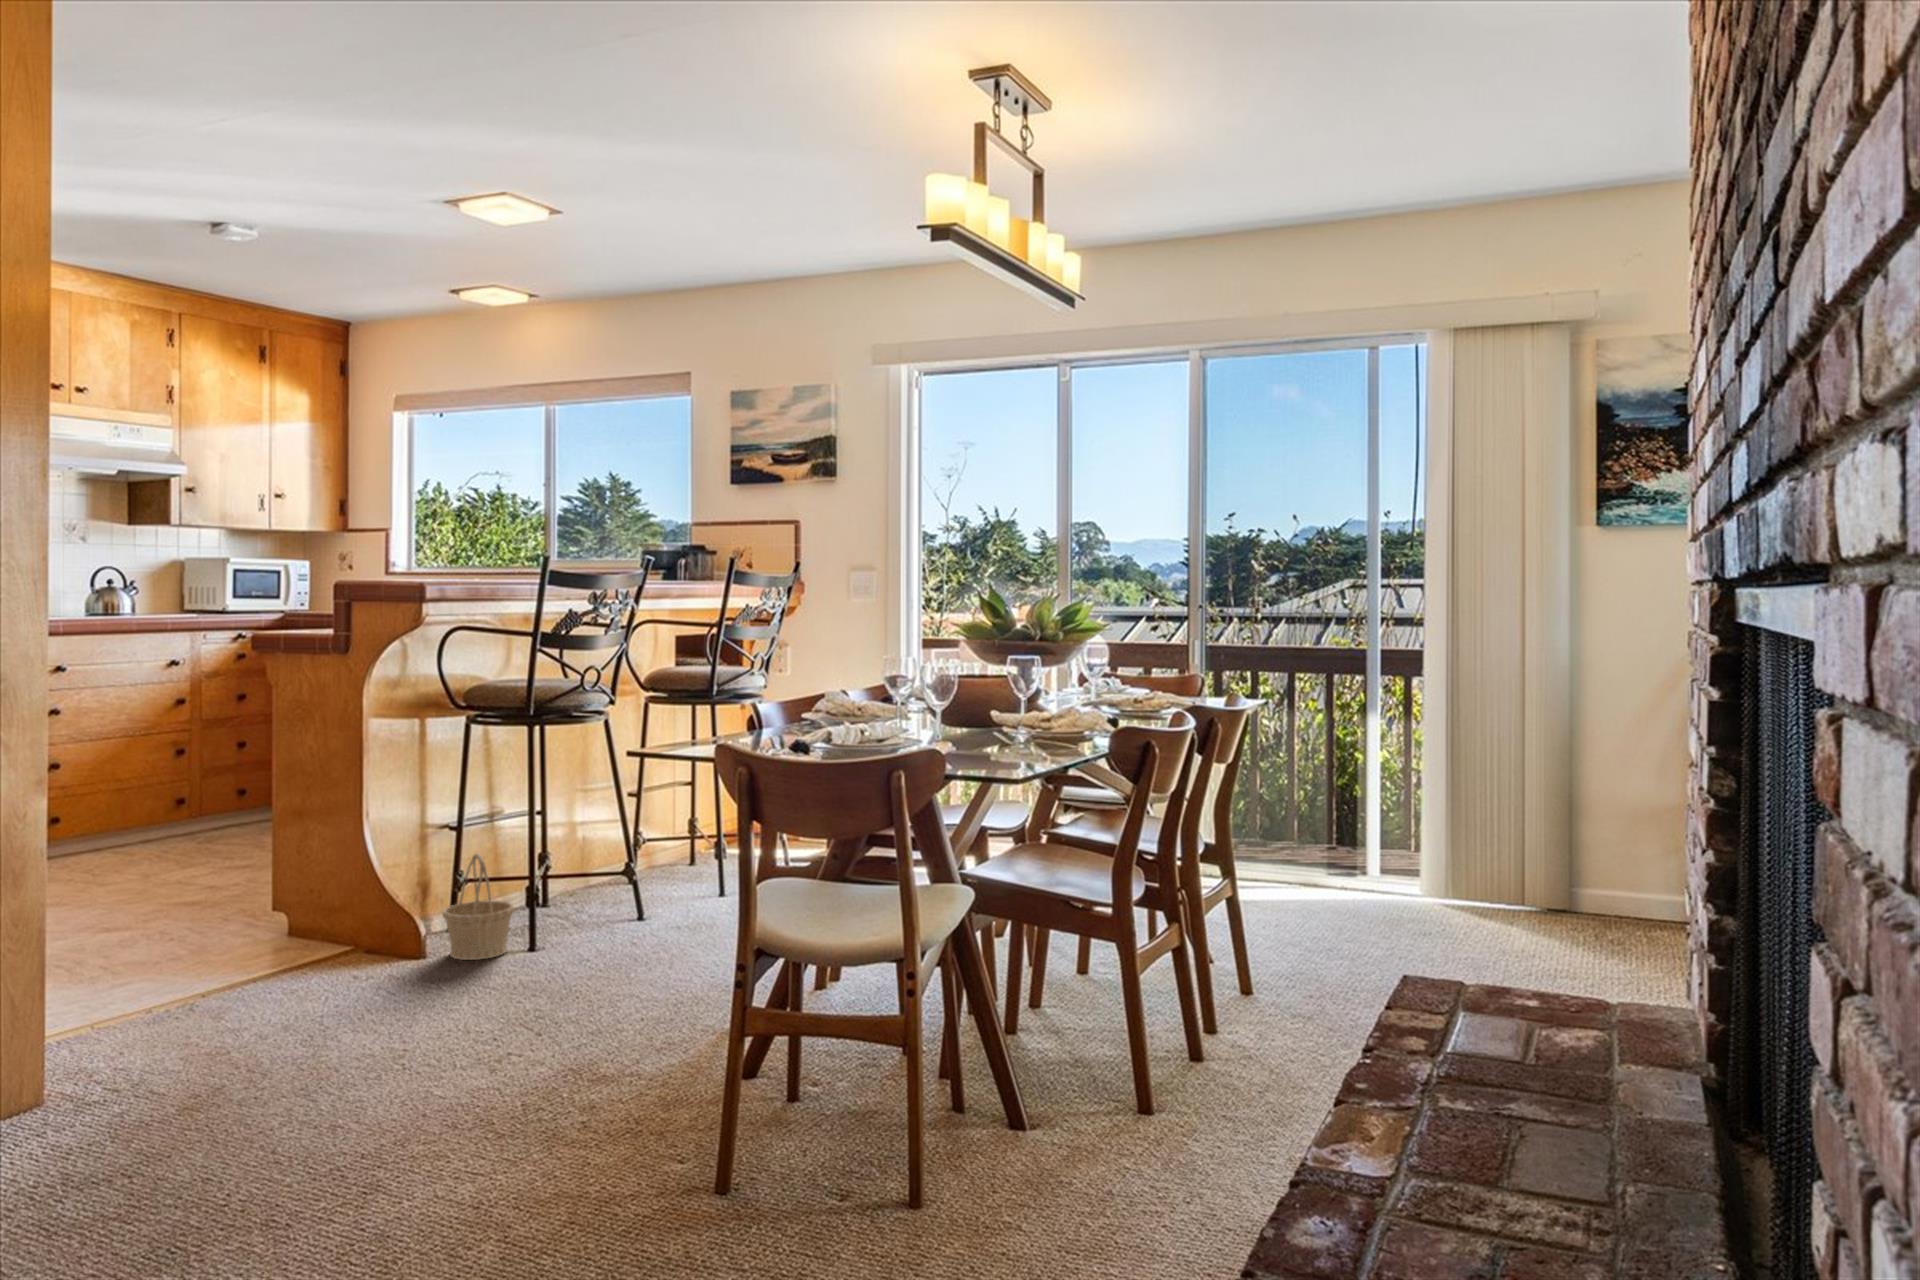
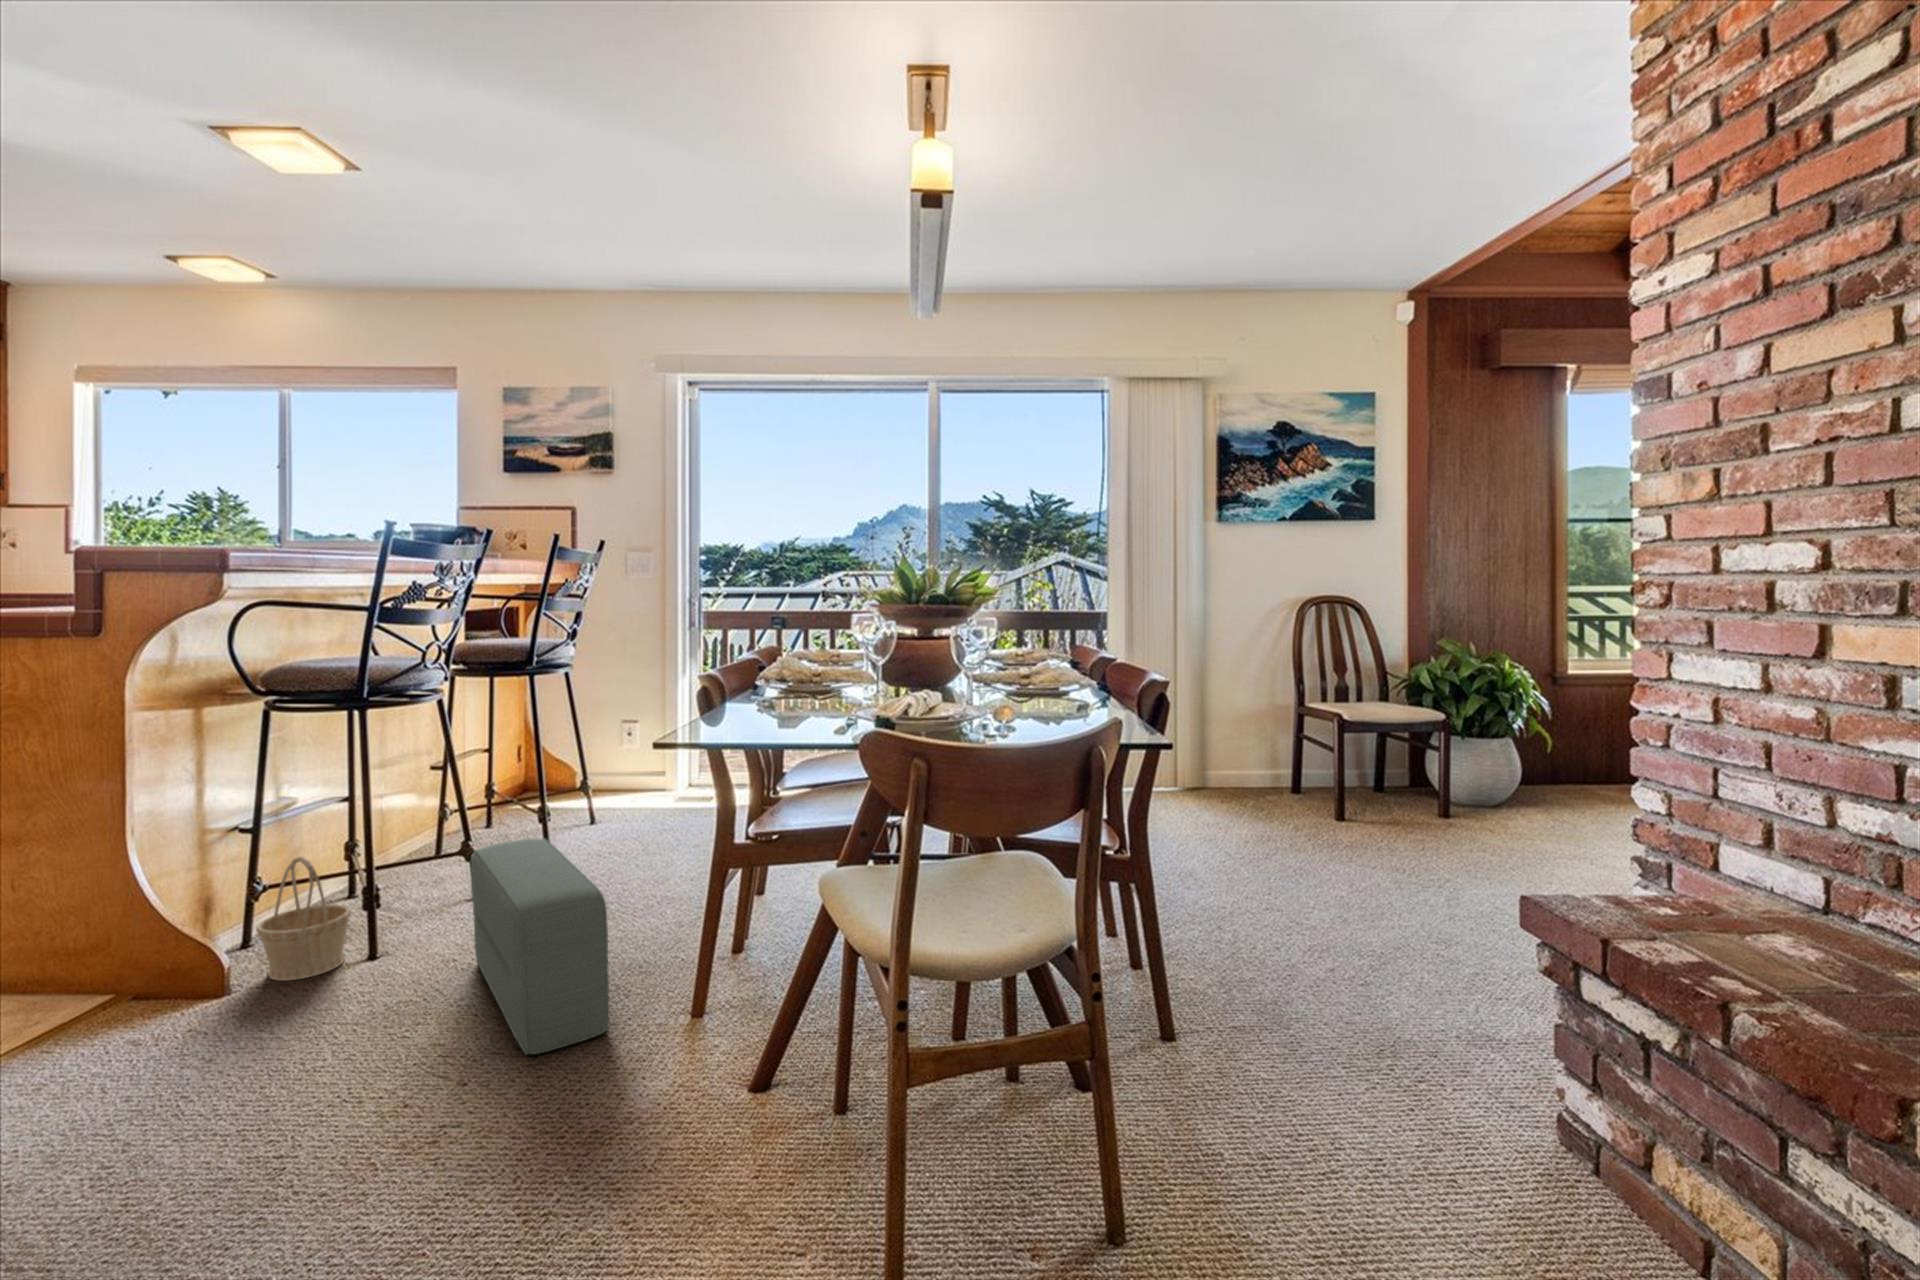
pouf: none [587,857,669,1037] -> present [470,839,609,1055]

